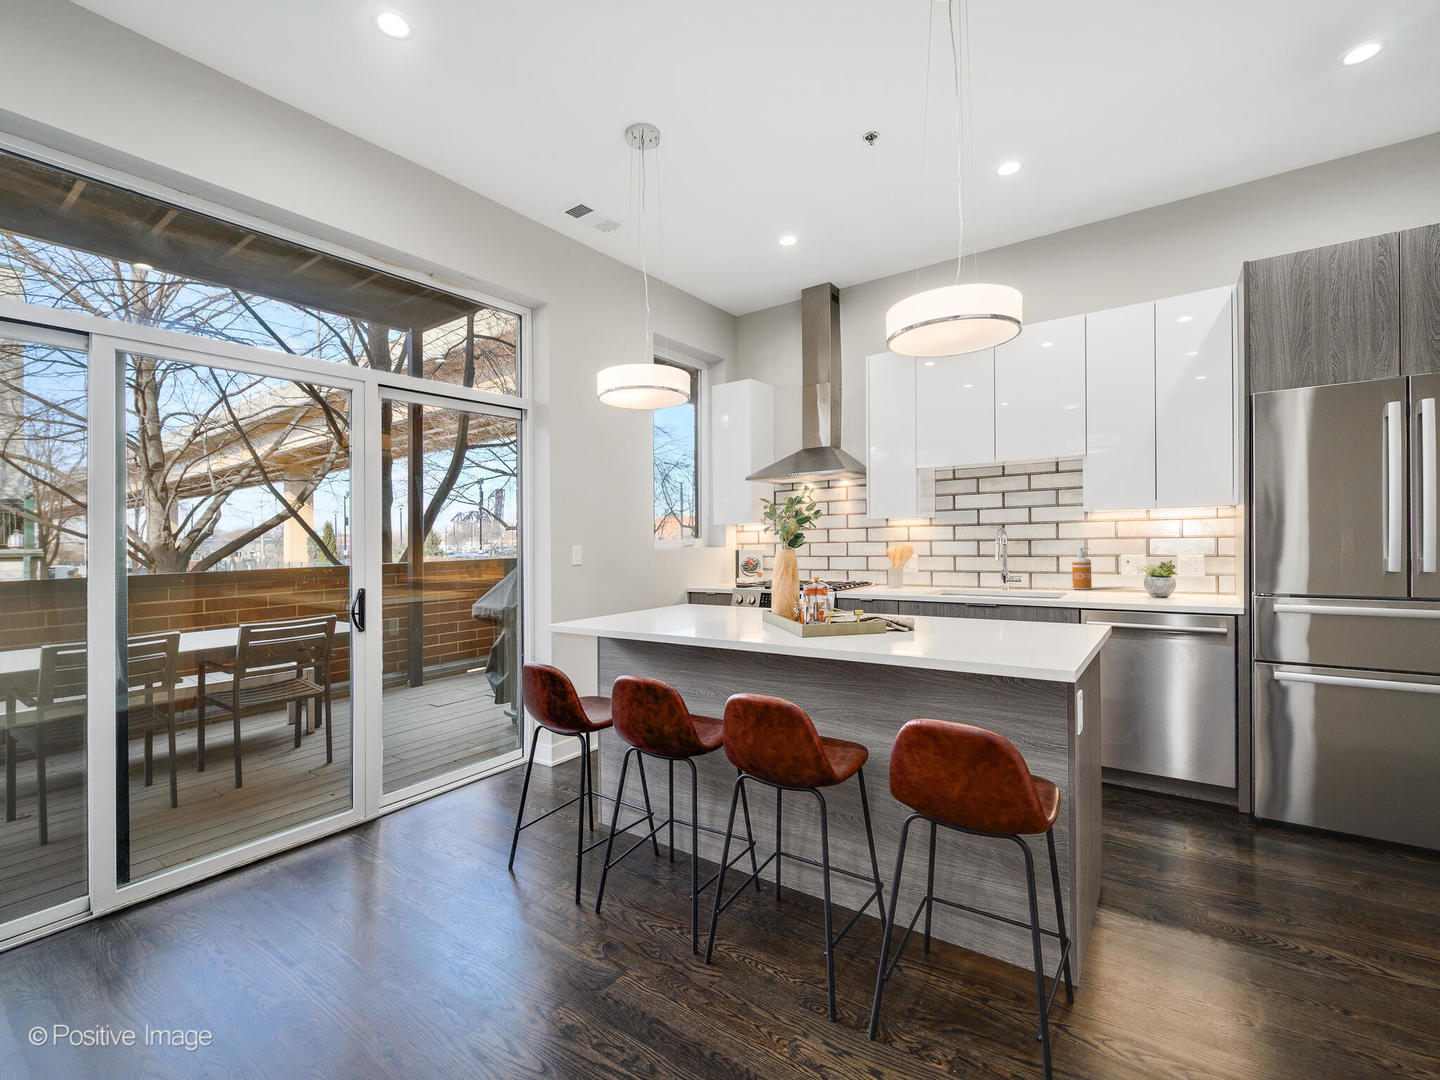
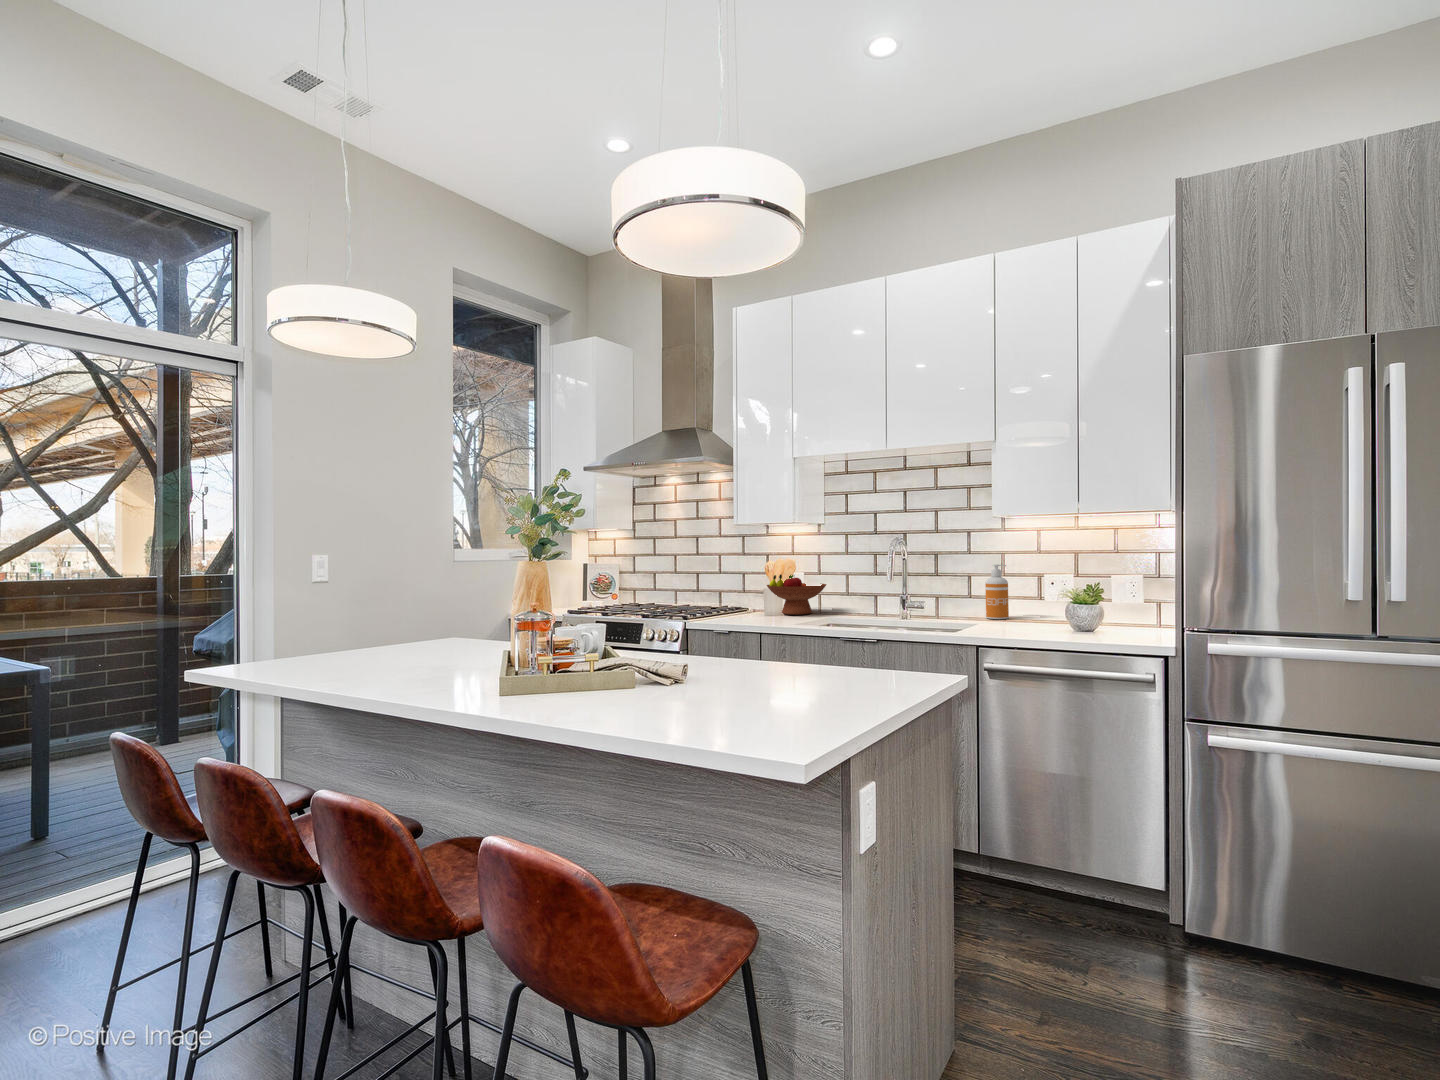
fruit bowl: none [891,556,939,587] -> present [767,575,826,615]

